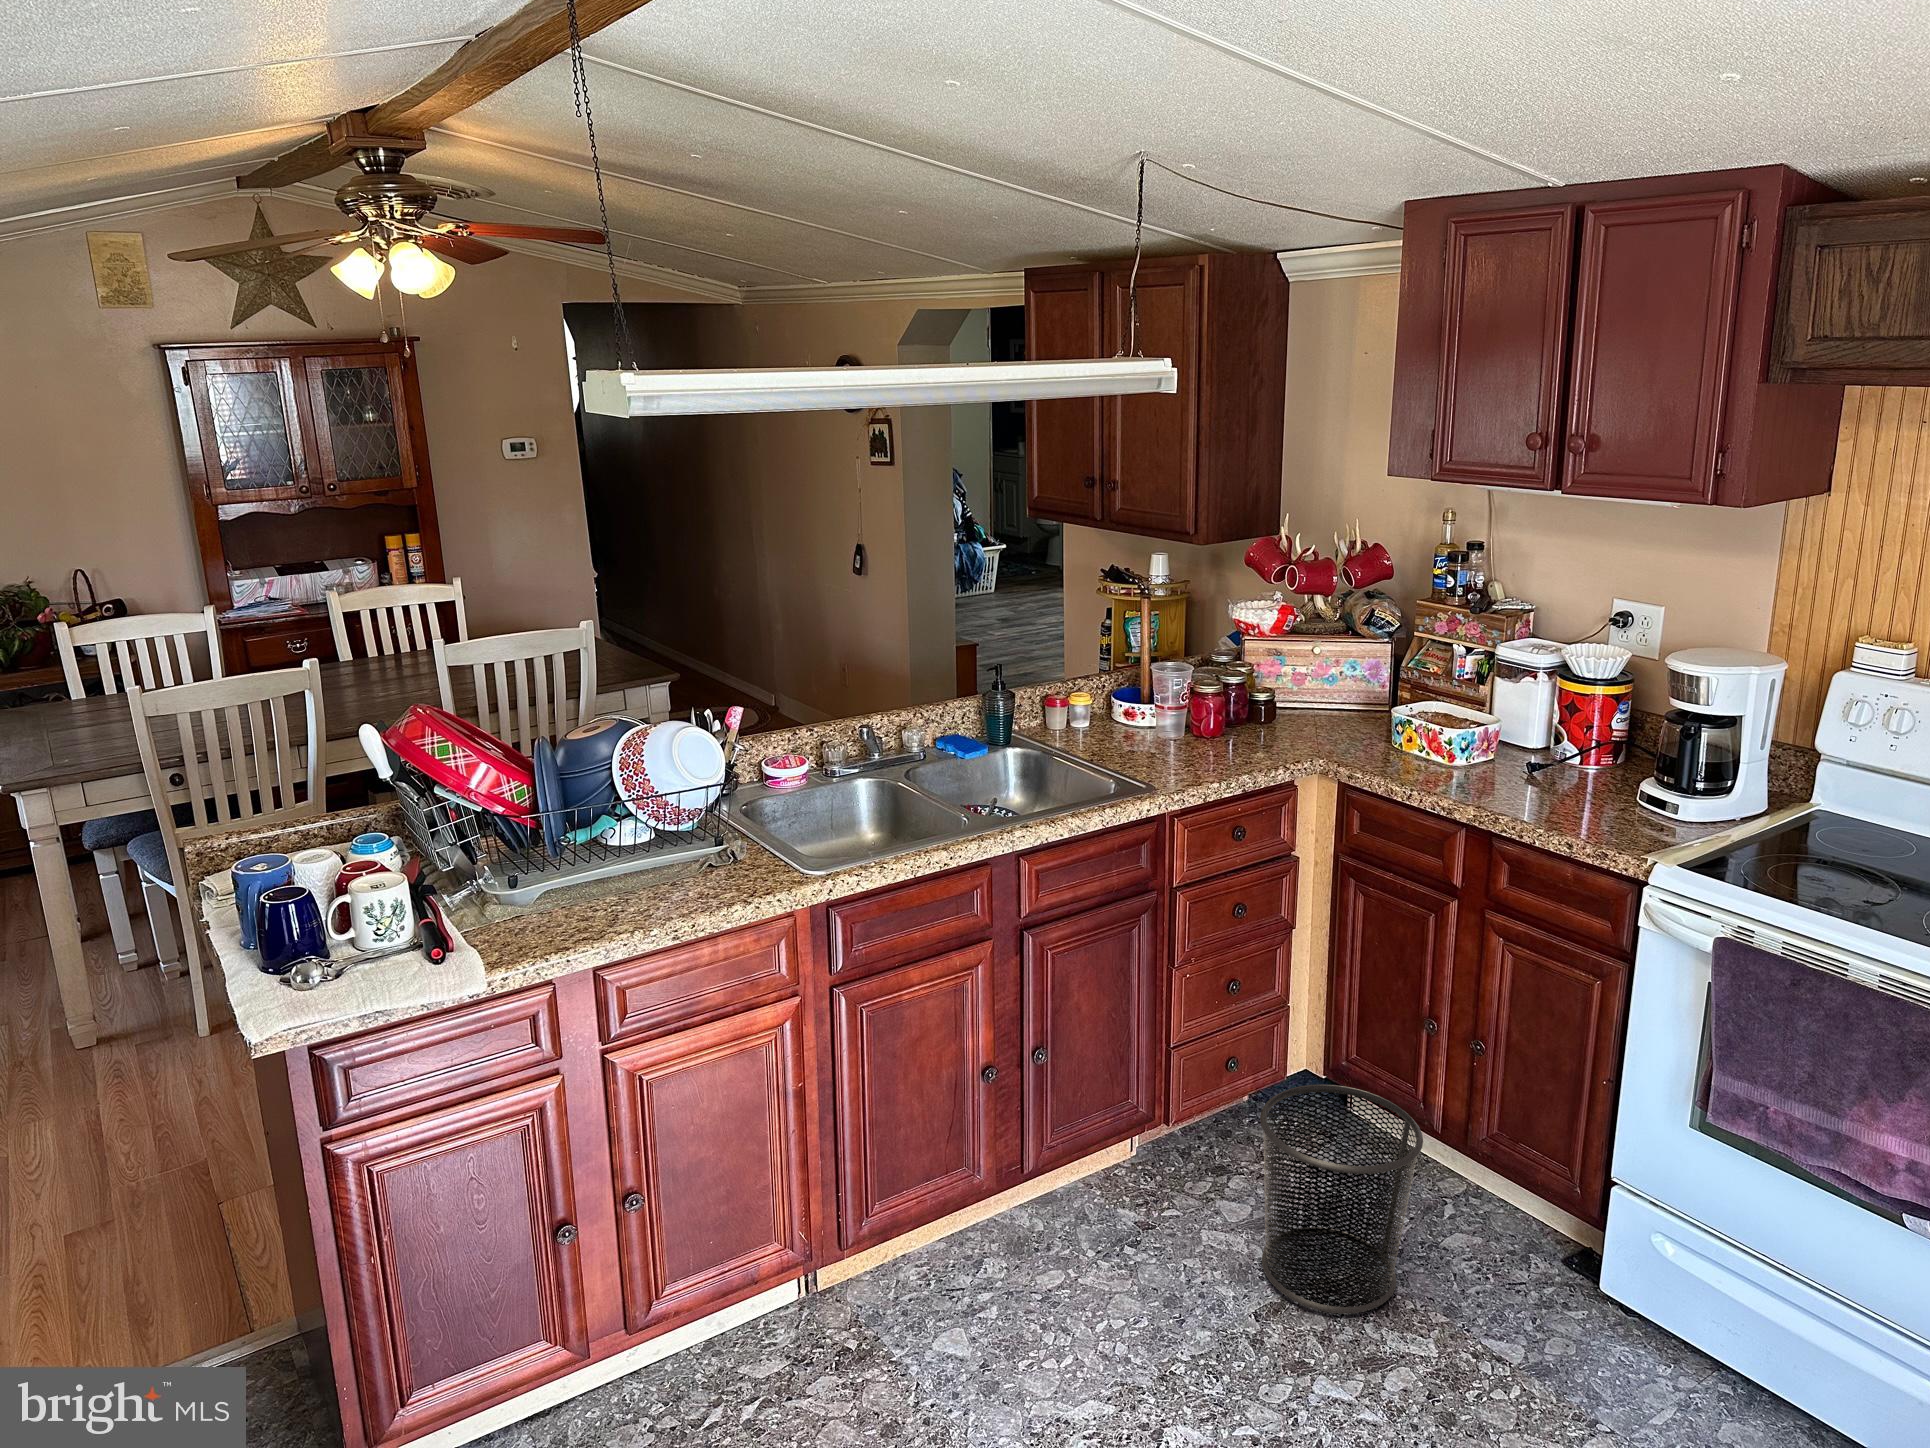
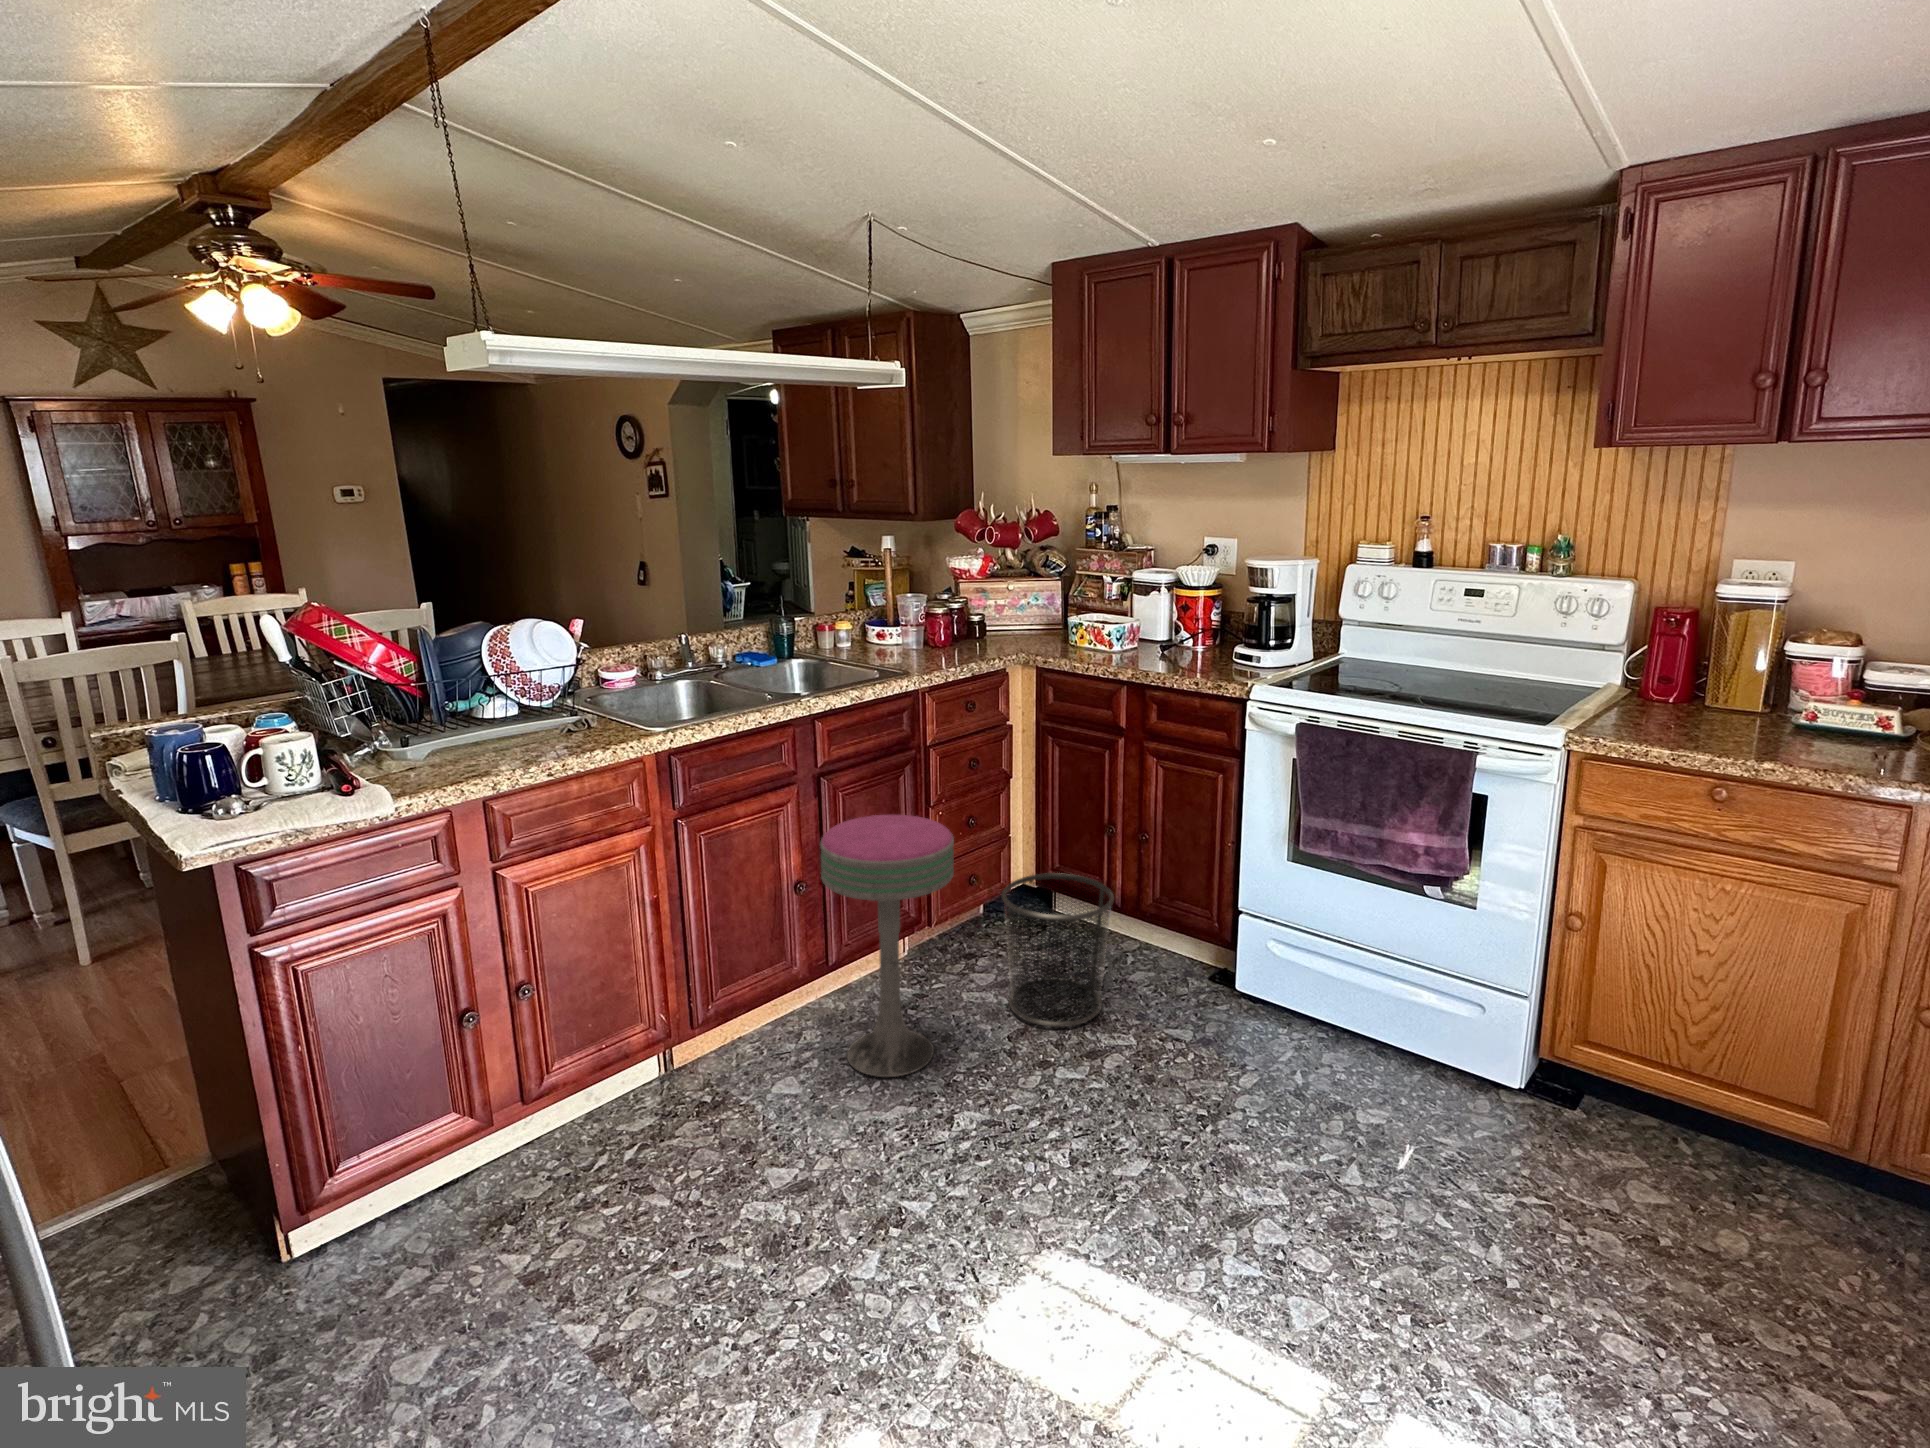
bar stool: none [1012,994,1194,1356] -> present [820,815,954,1077]

